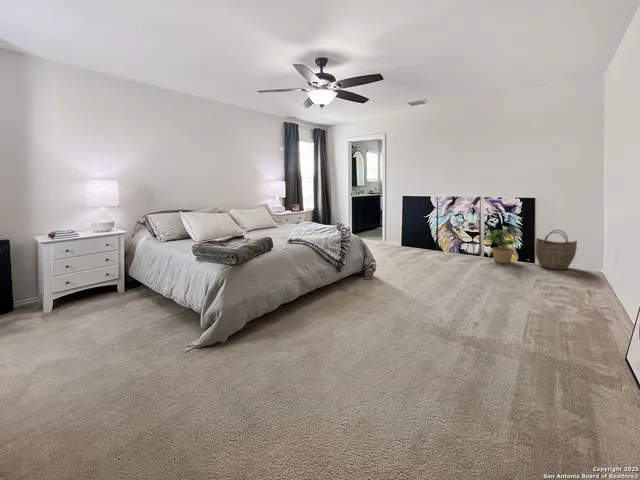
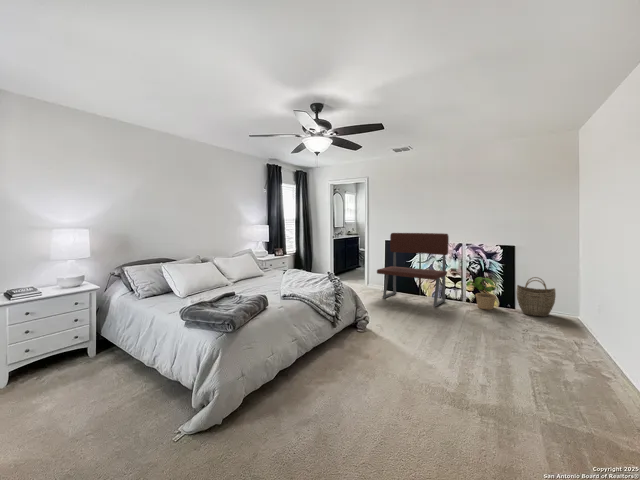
bench: none [391,186,467,260] -> present [377,233,449,306]

